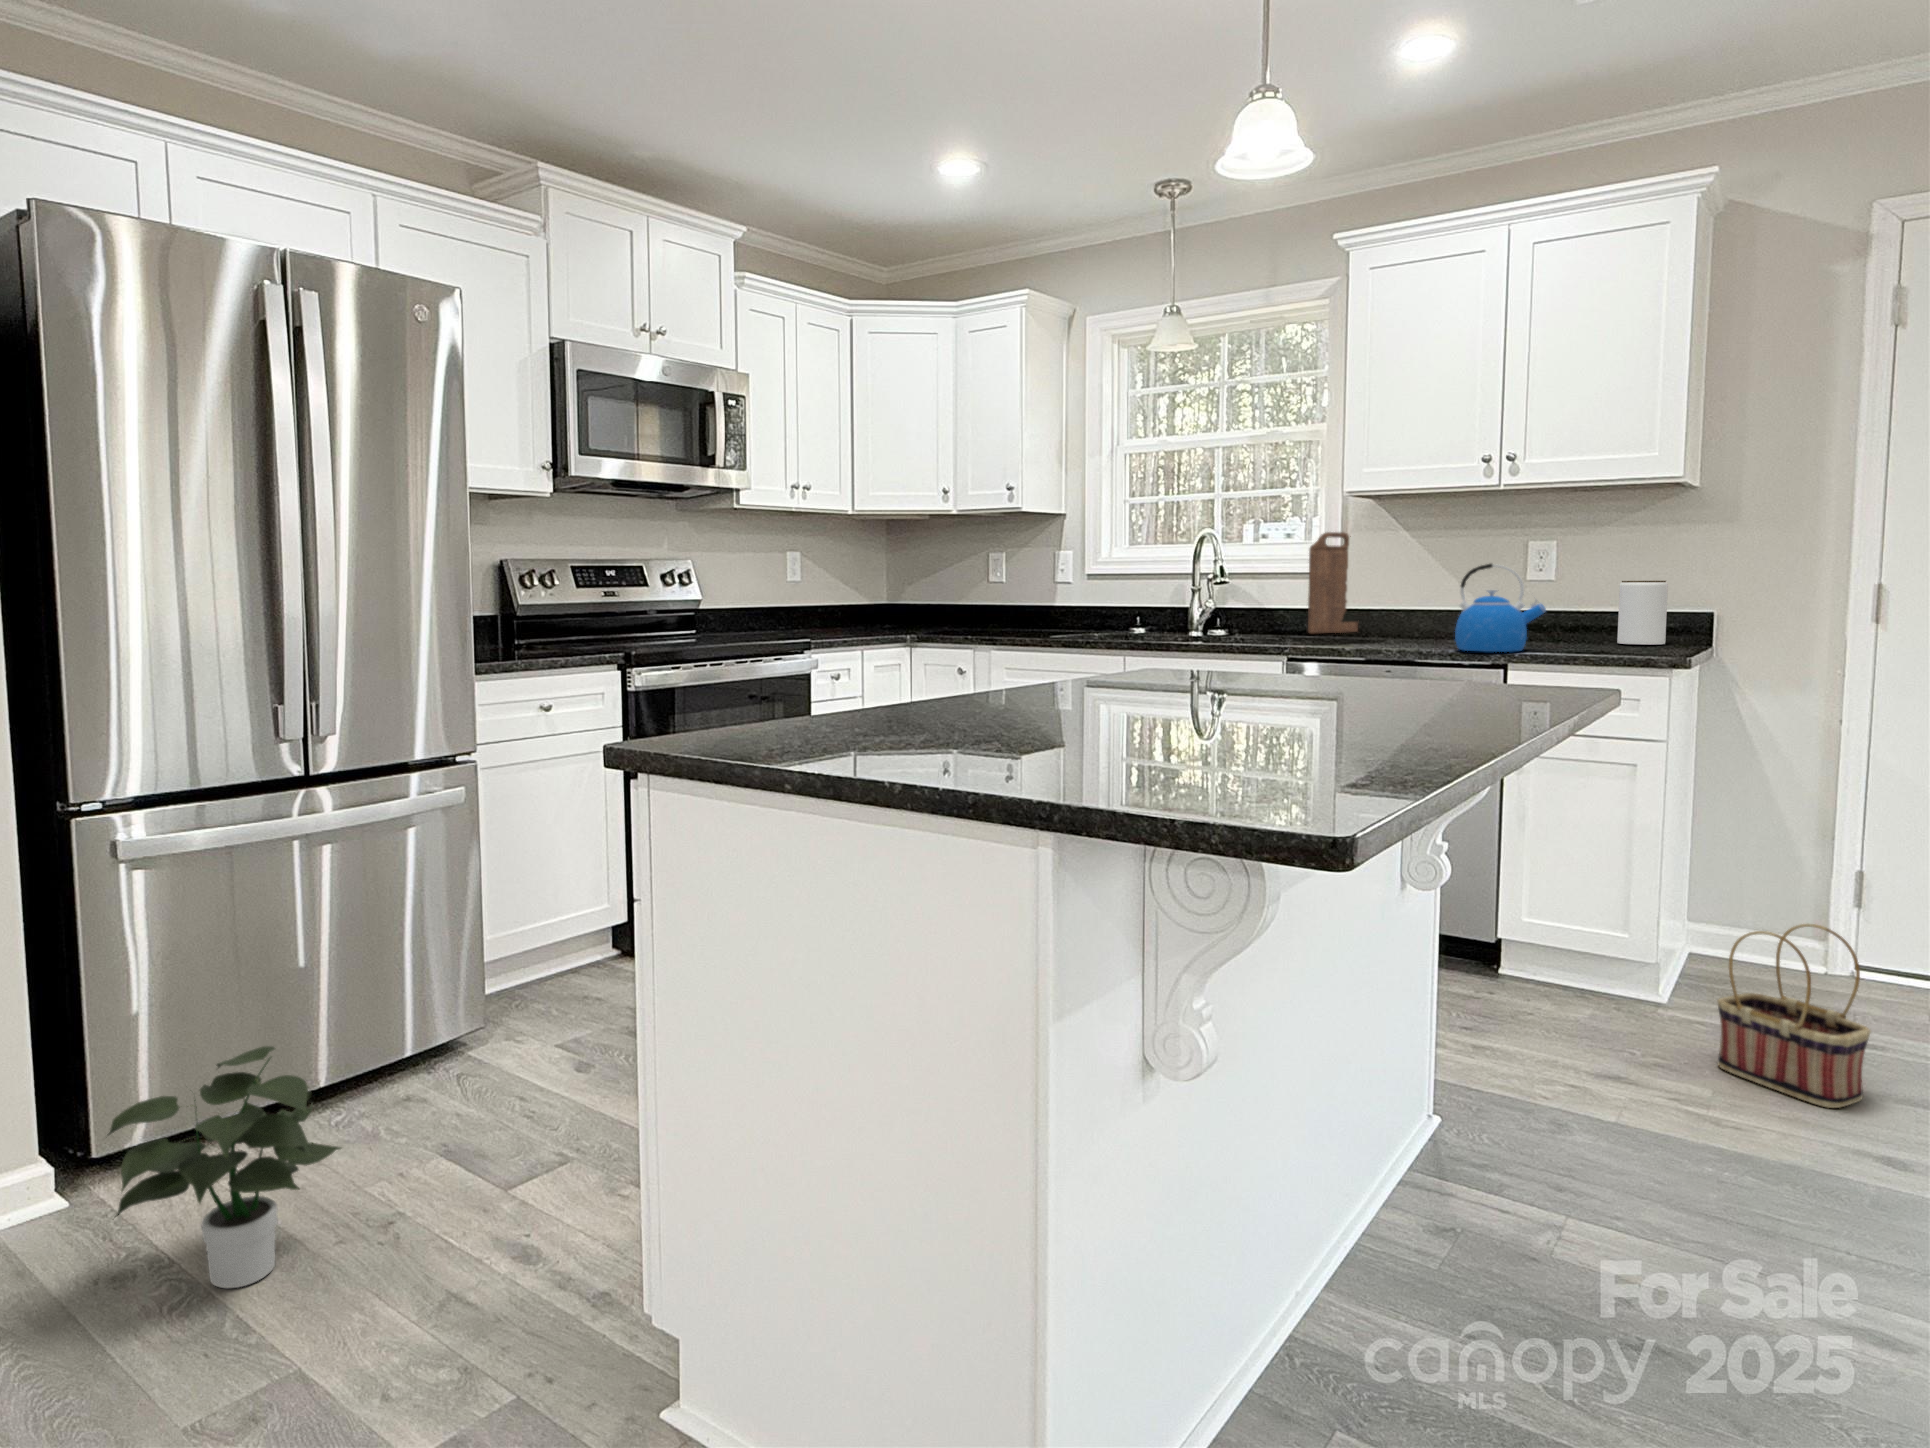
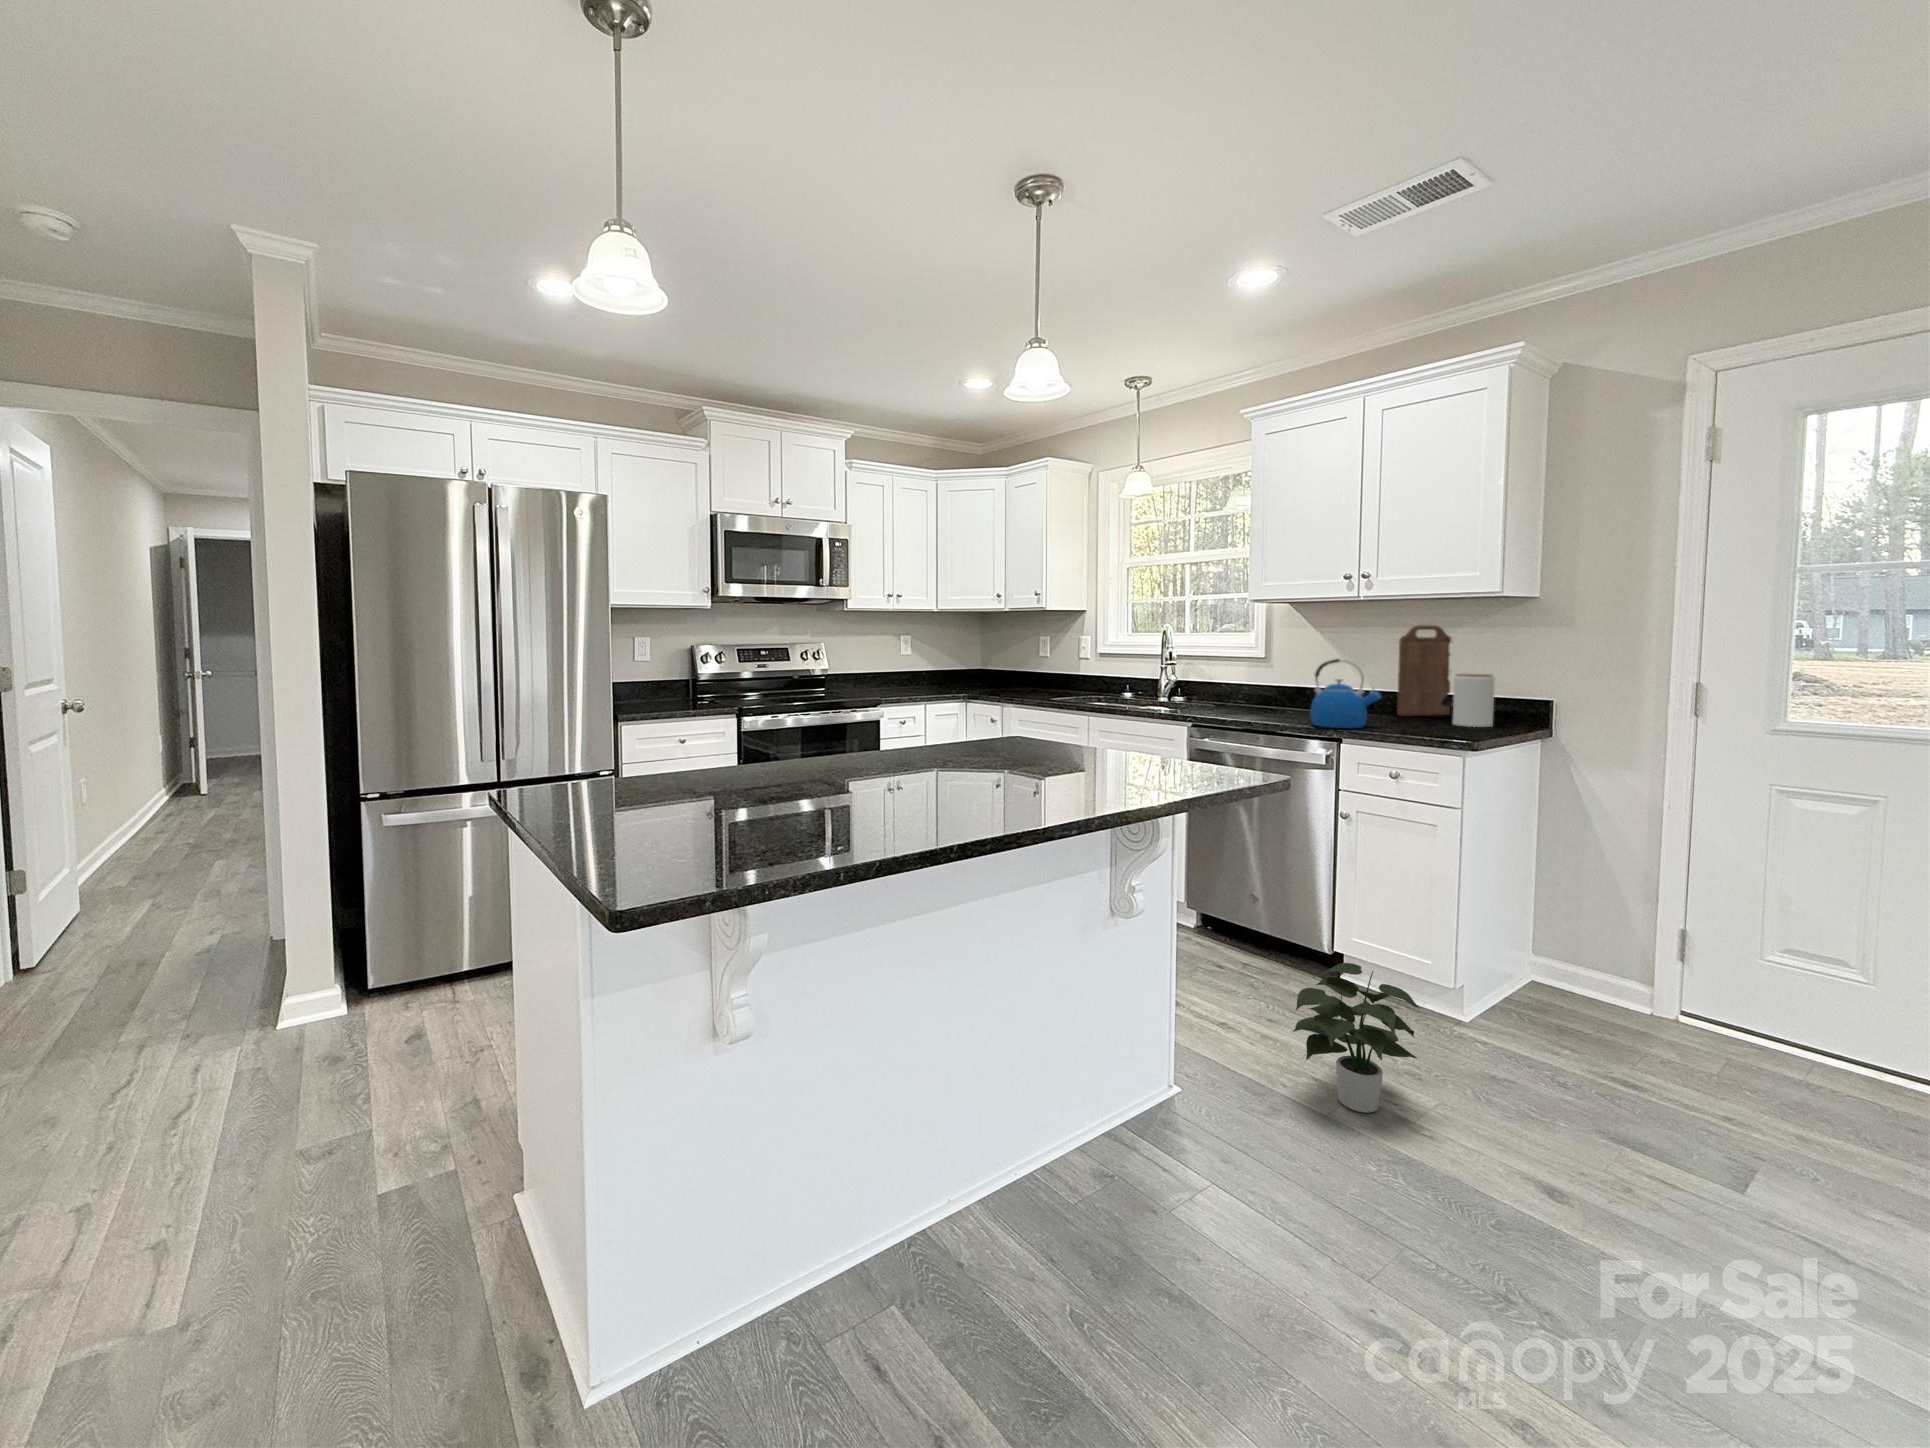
cutting board: present [1308,532,1358,633] -> present [1397,625,1452,716]
basket: present [1718,924,1871,1108] -> none [1462,974,1583,1136]
potted plant: present [108,1046,341,1289] -> present [1293,963,1419,1113]

